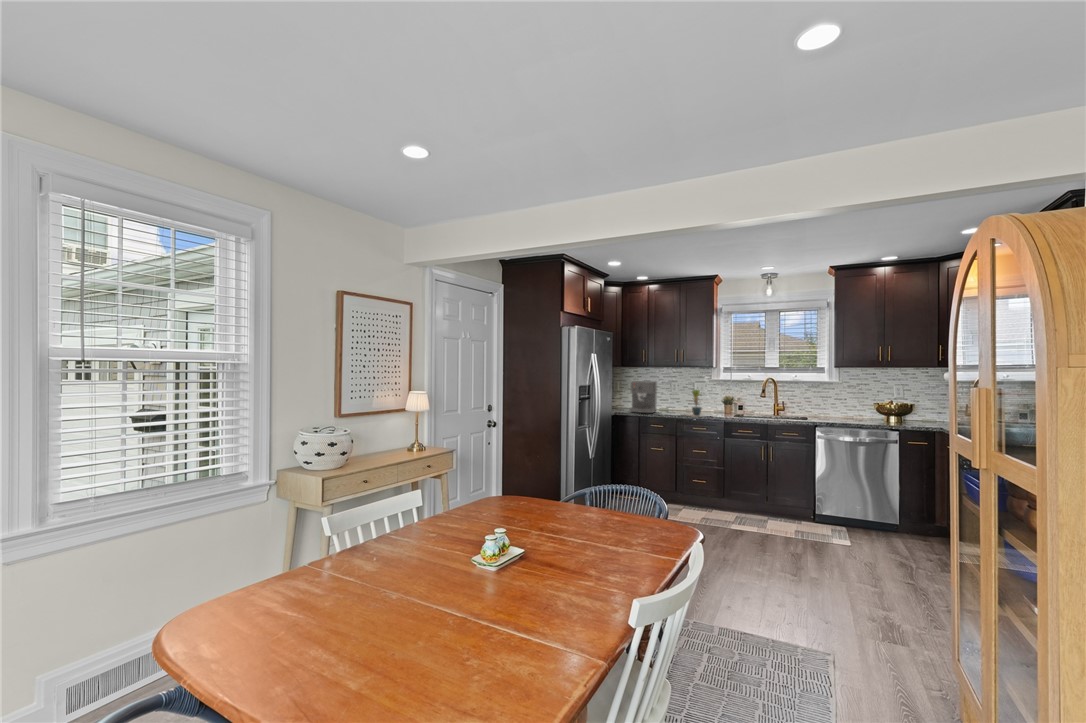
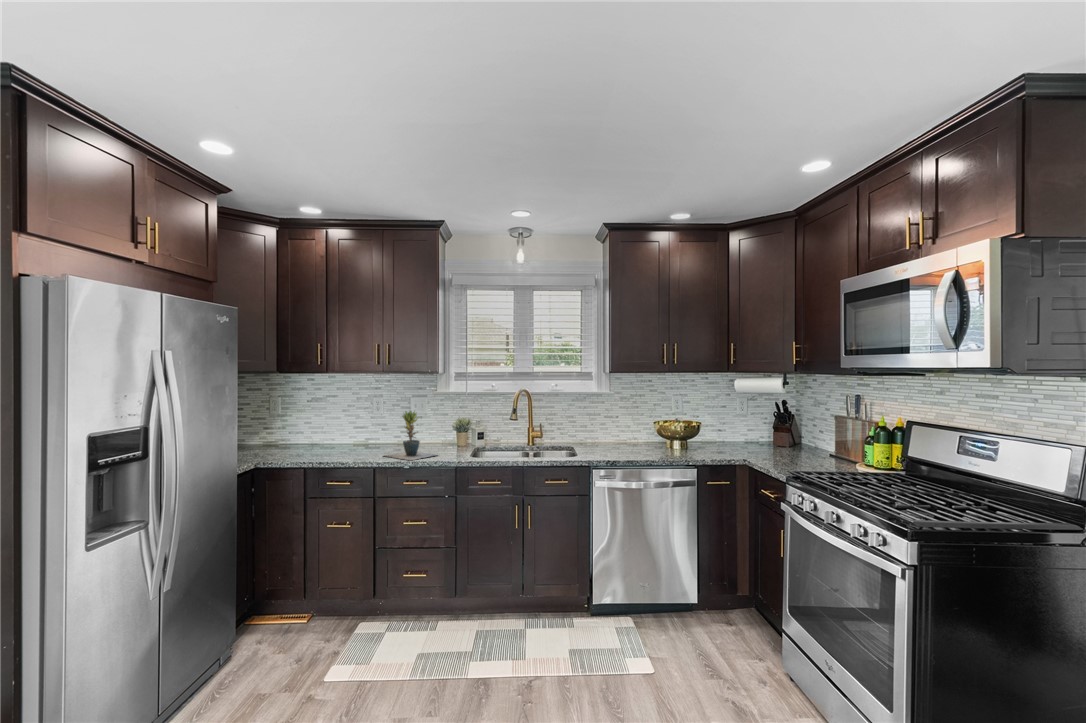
coffee maker: present [629,381,657,413] -> none [291,399,344,458]

